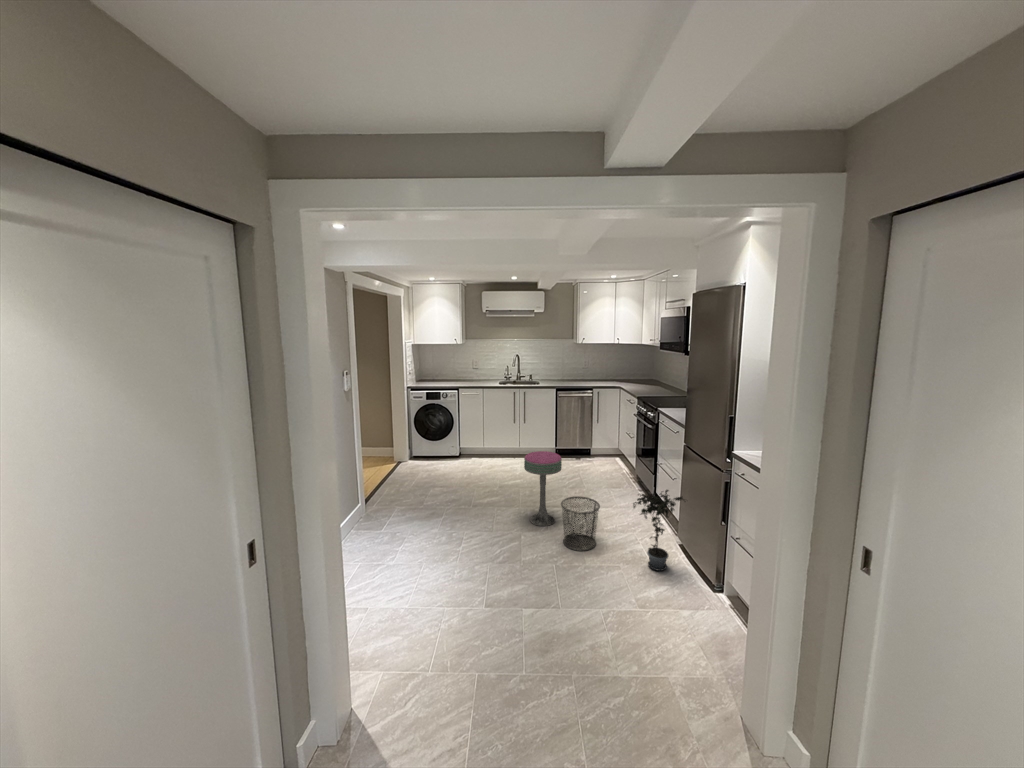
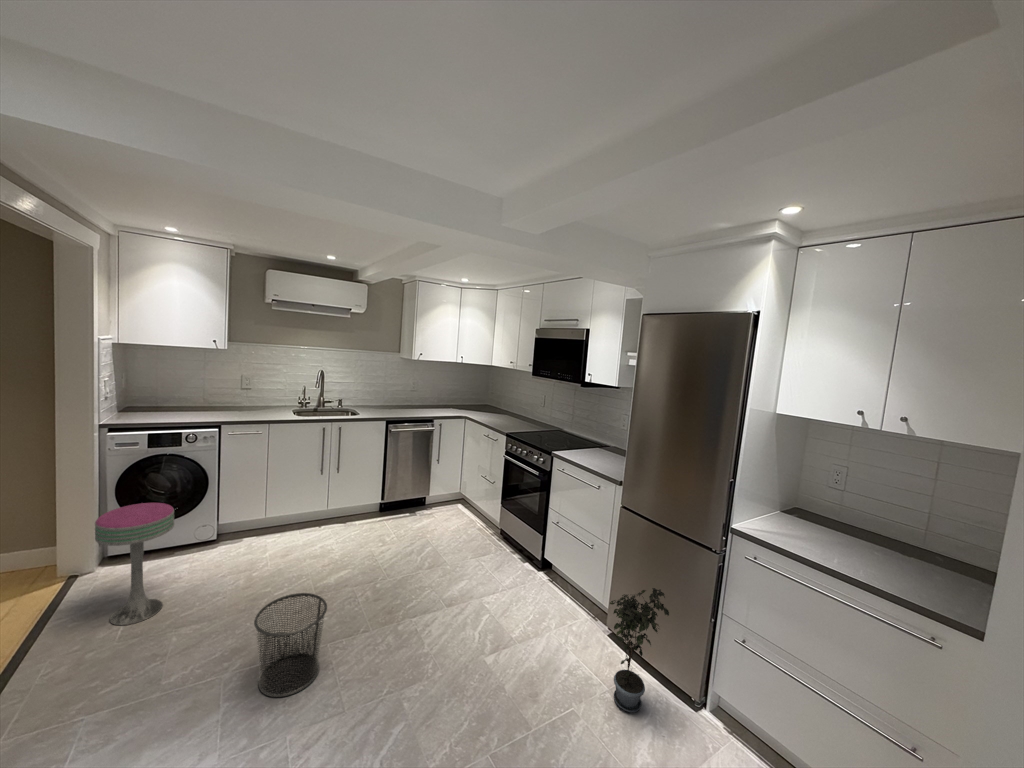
bar stool: present [524,451,562,526] -> present [95,503,174,625]
waste bin: present [561,496,600,551] -> present [254,593,327,697]

